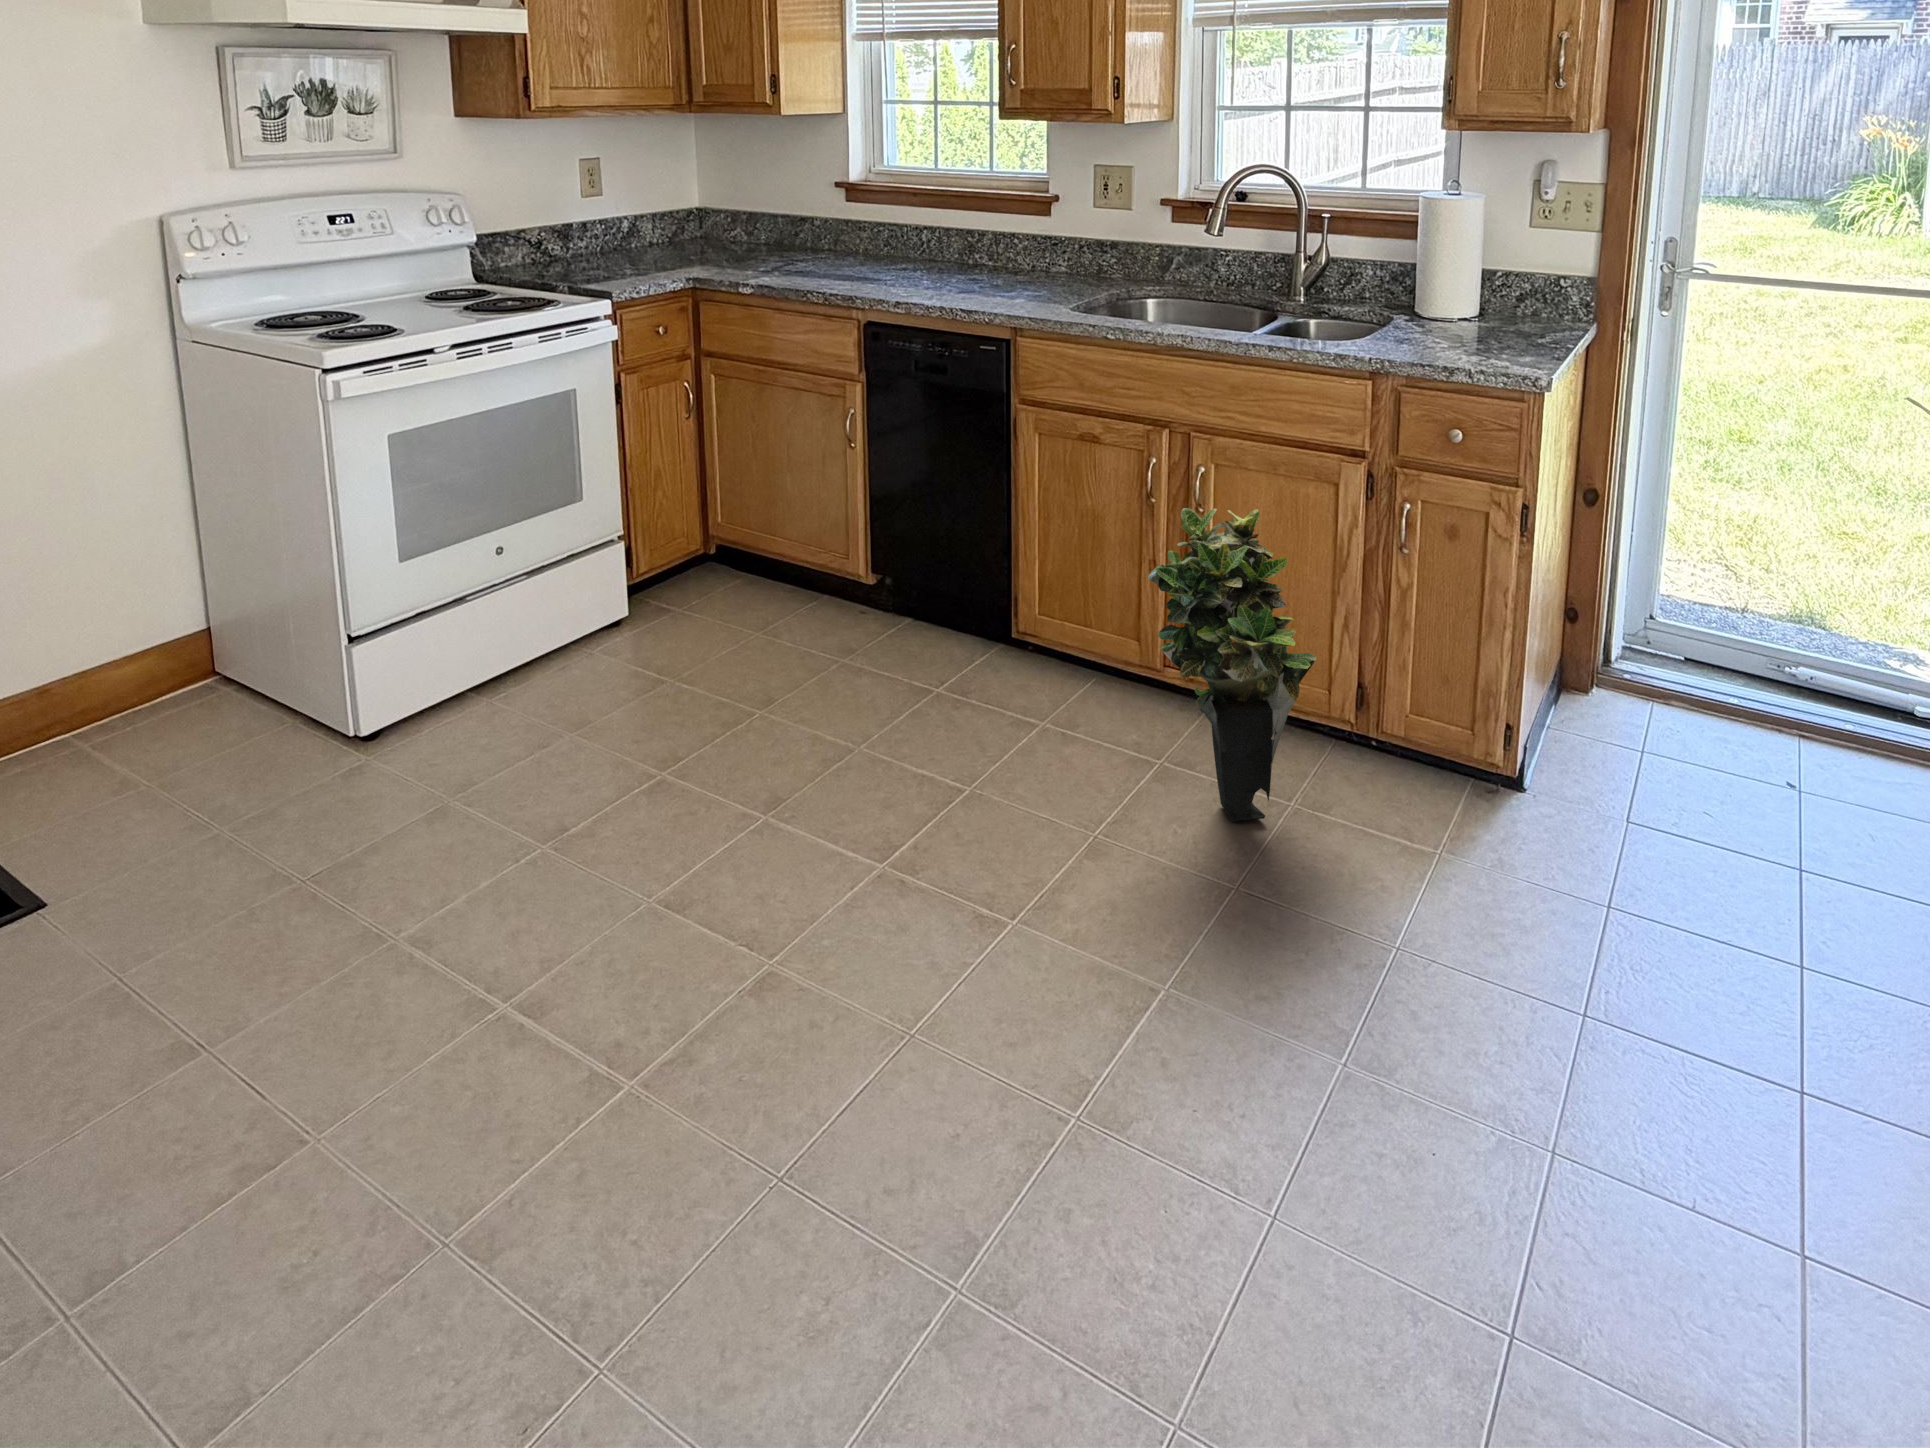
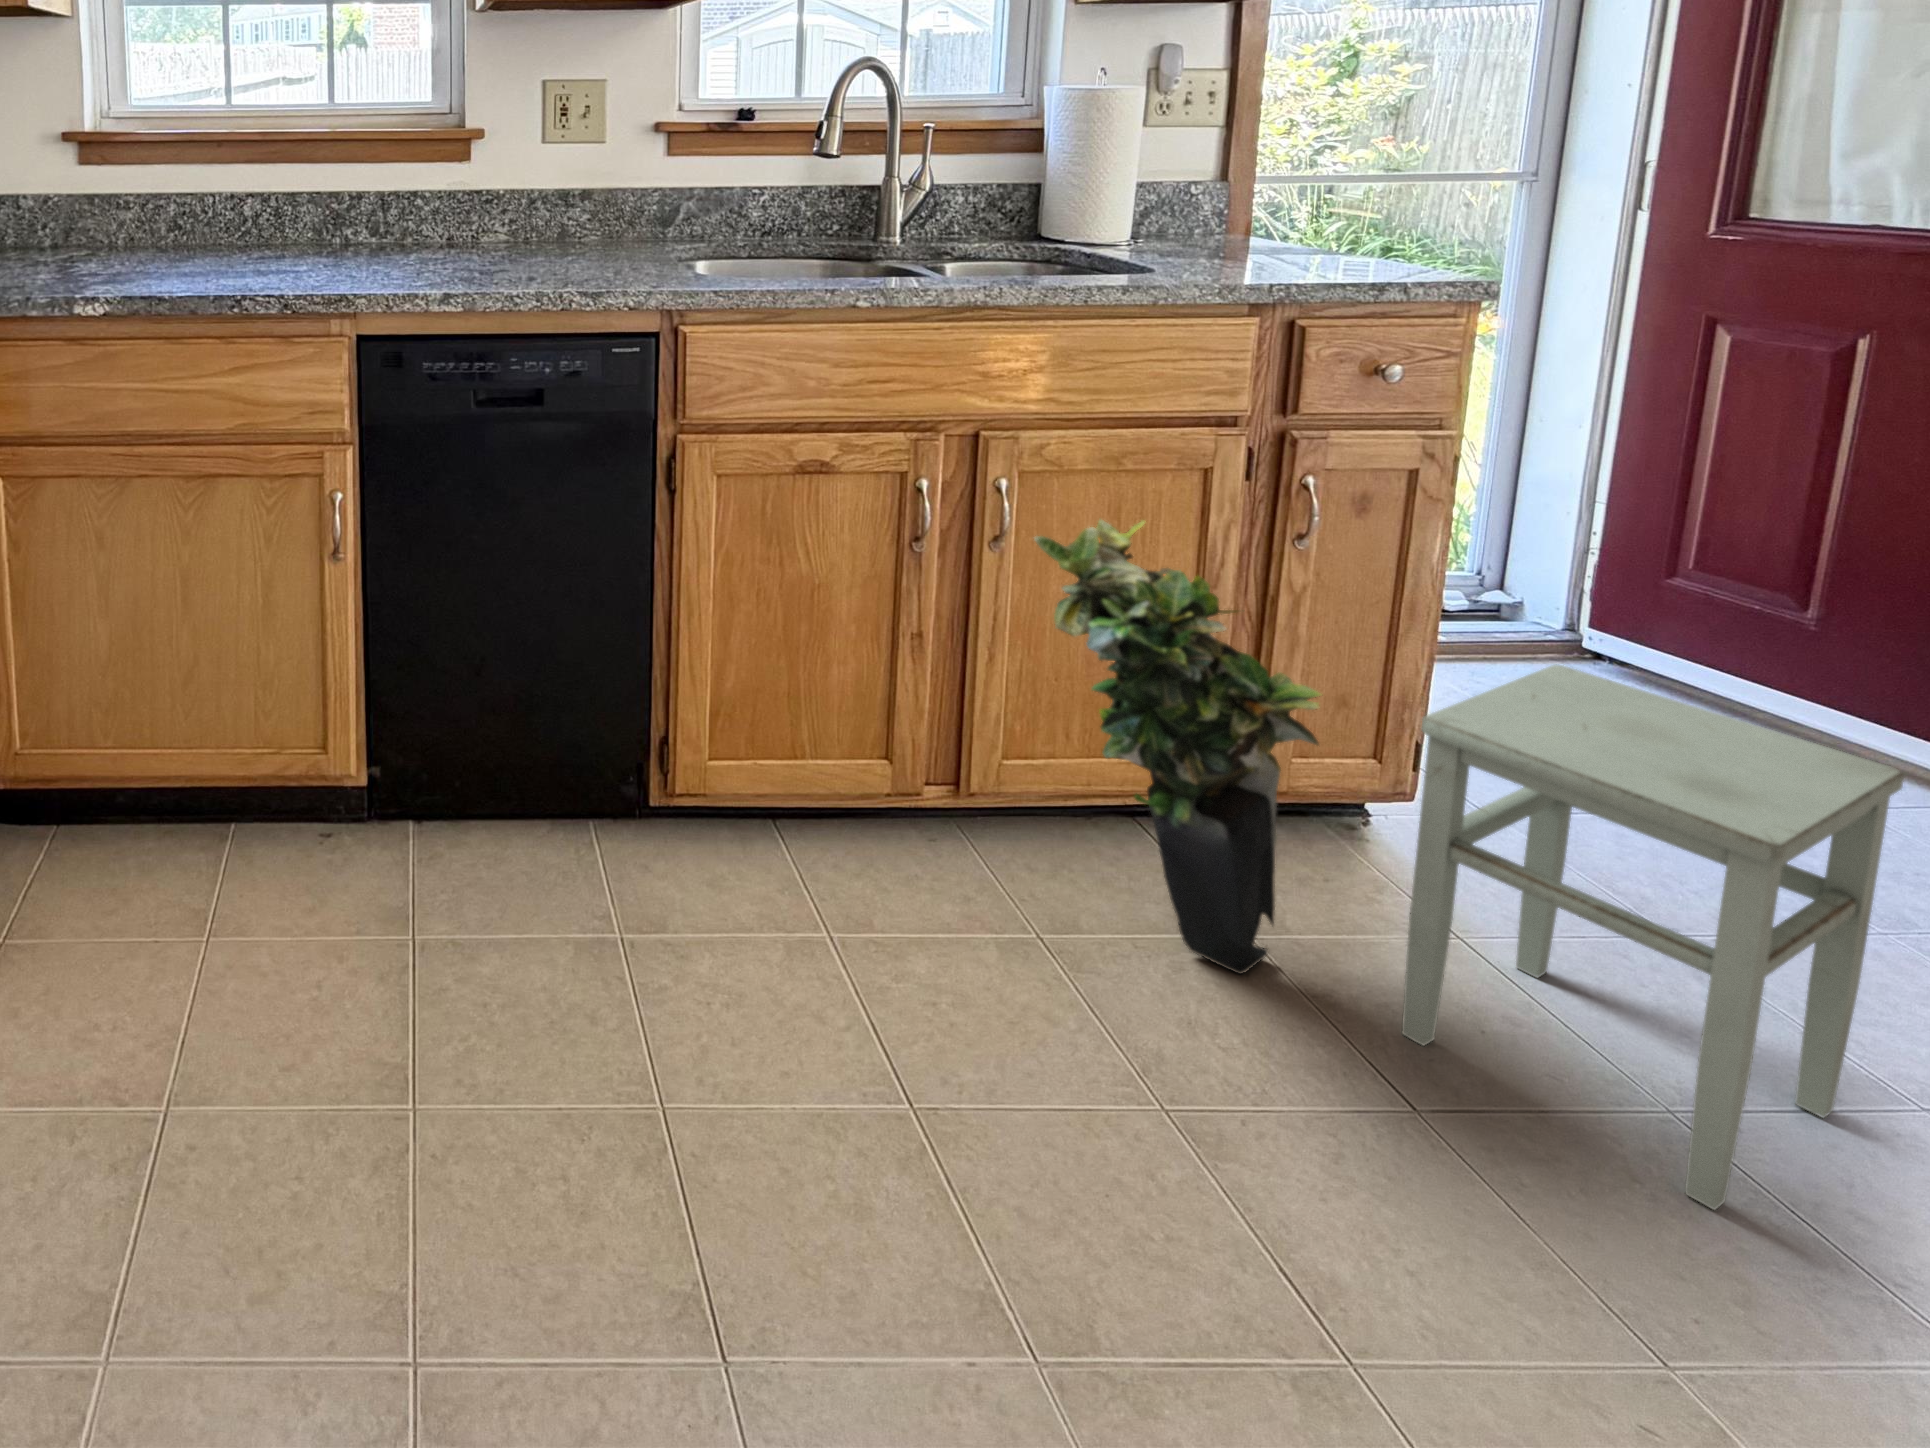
stool: none [1276,658,1508,1006] -> present [1402,665,1904,1210]

